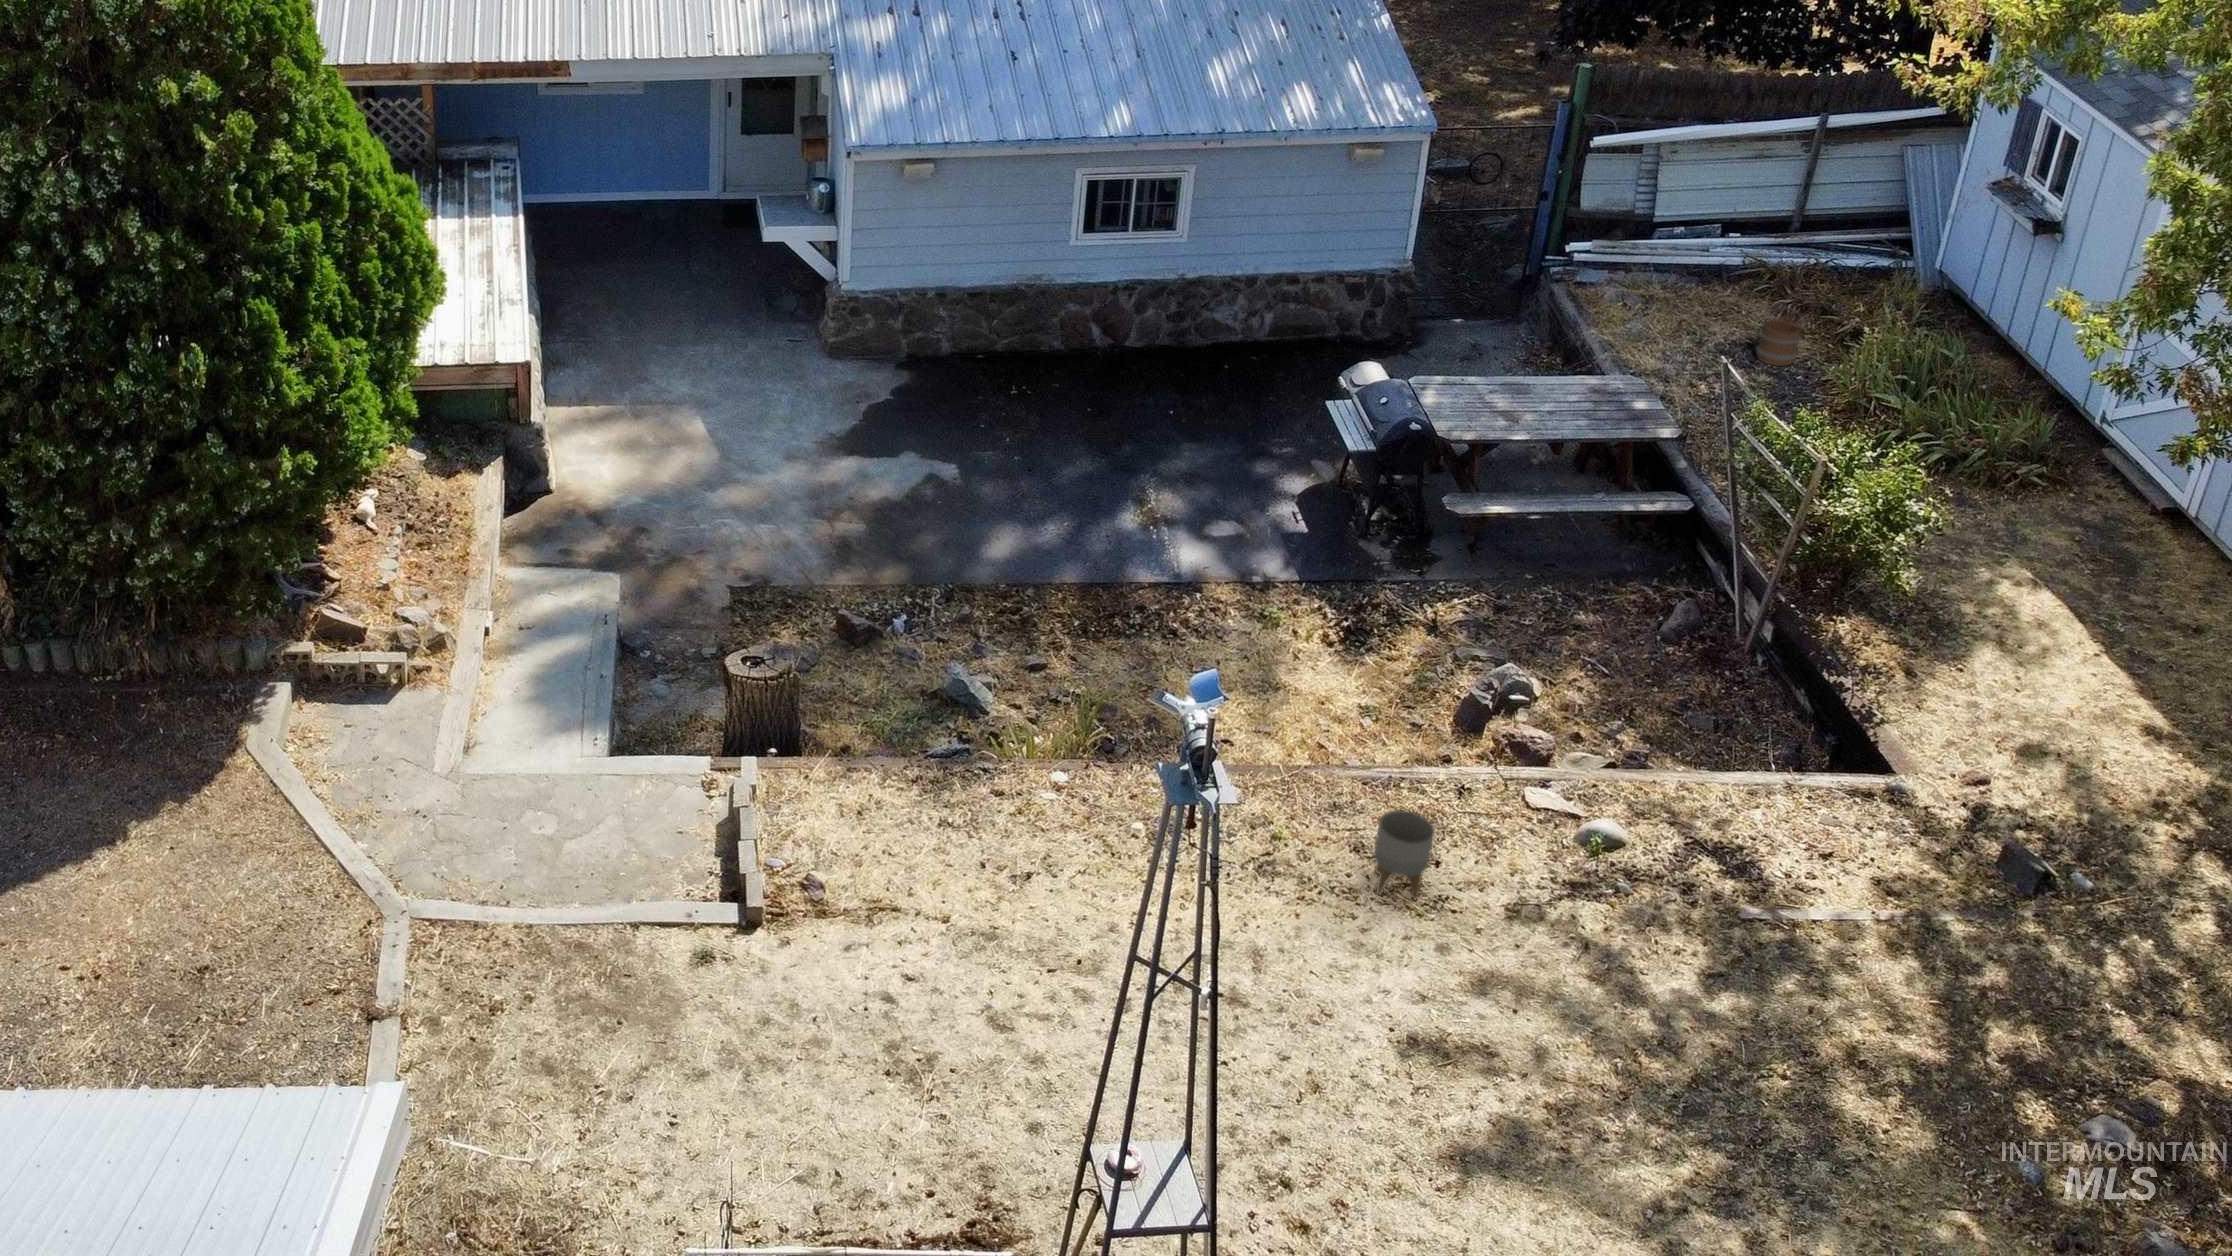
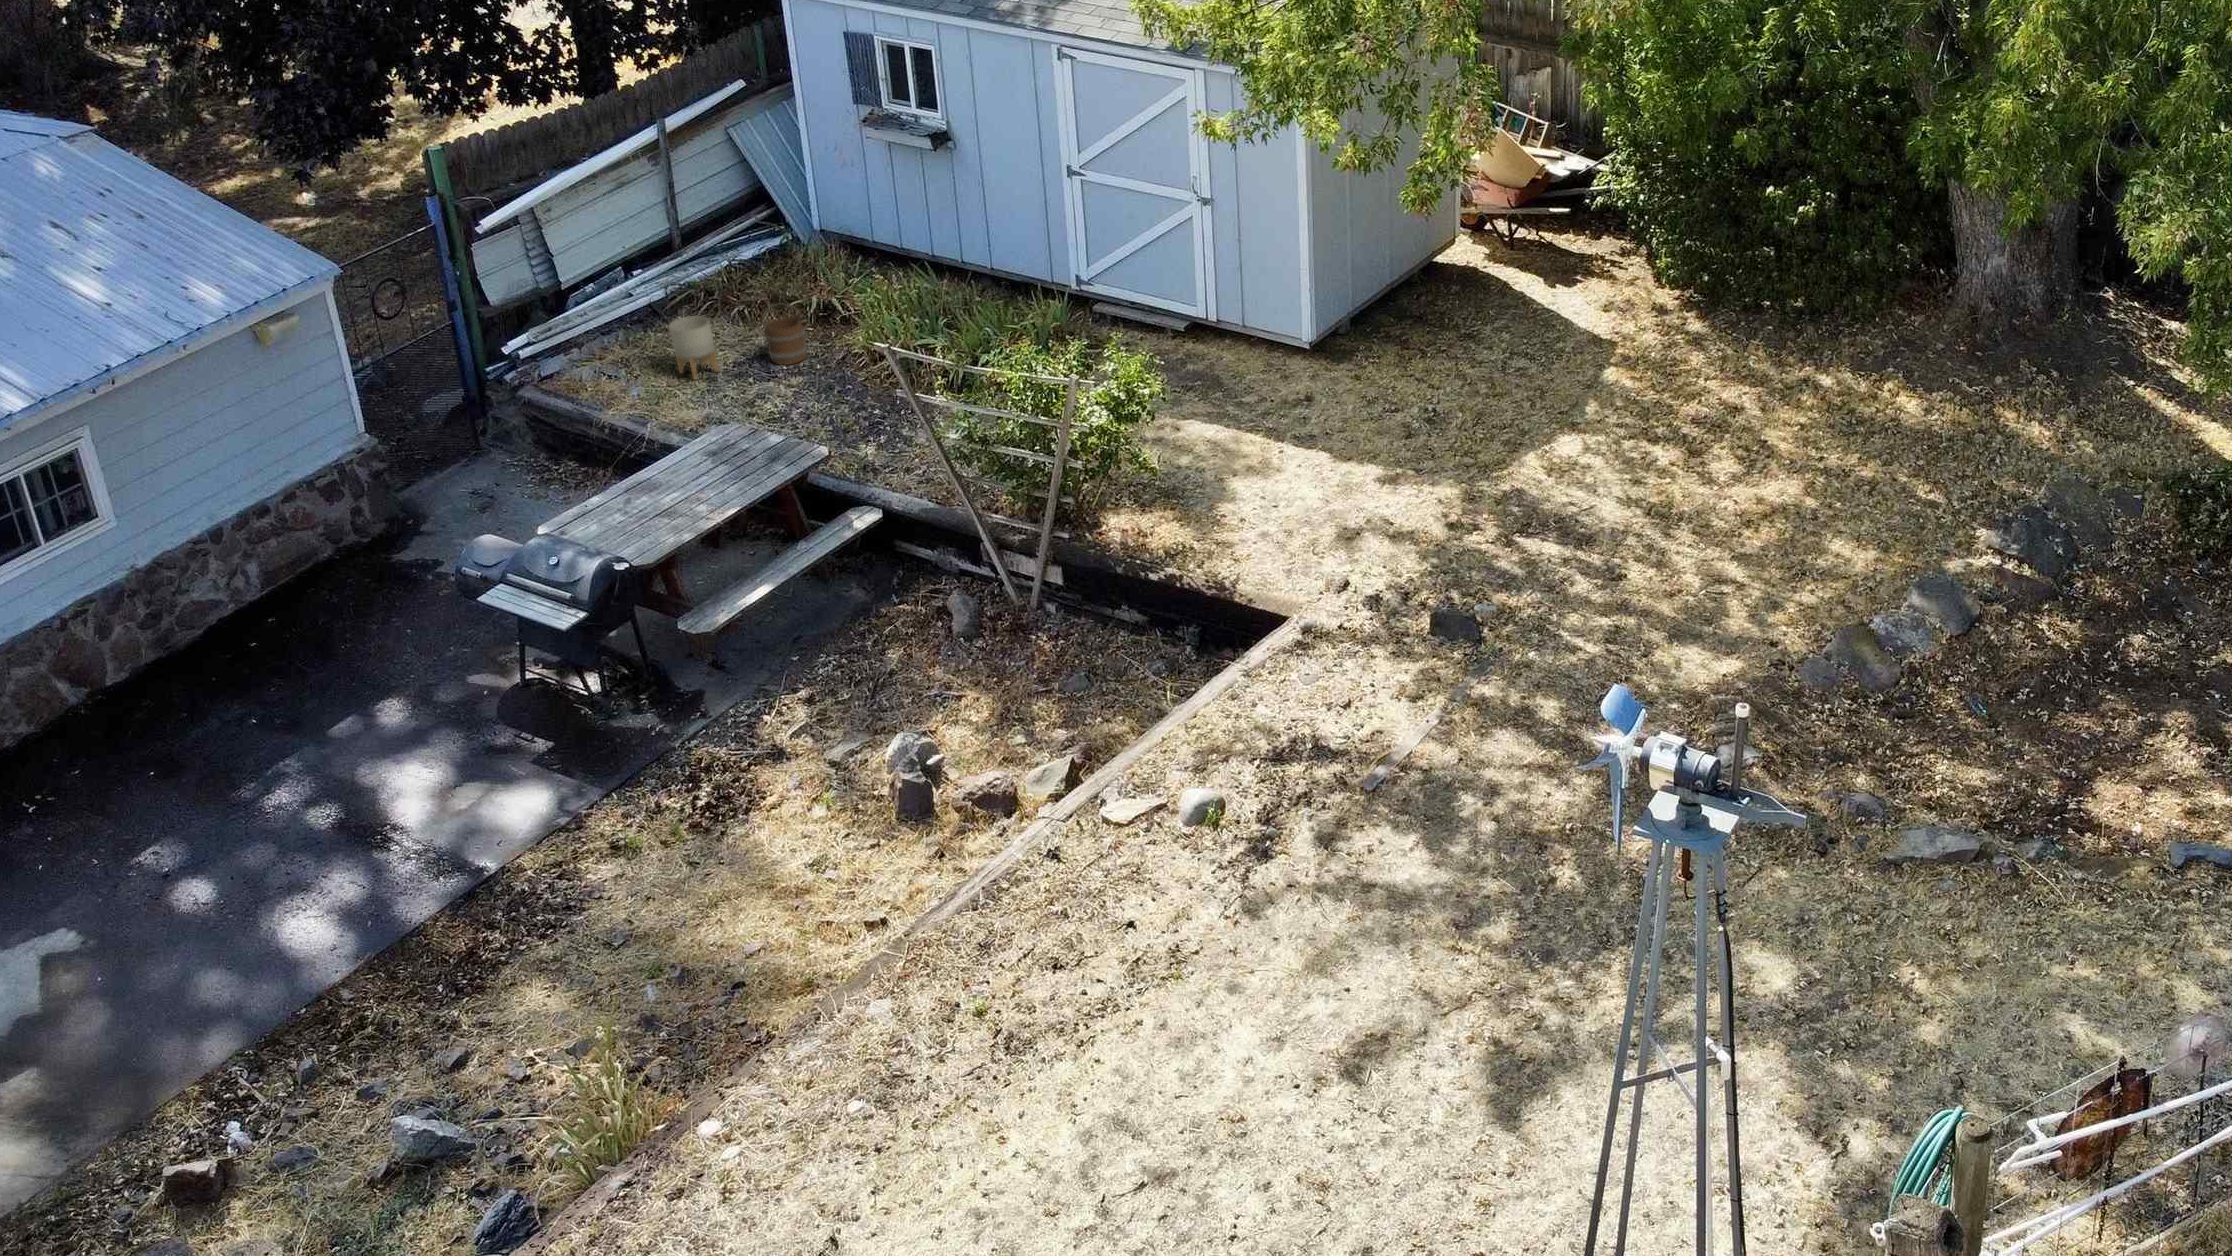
planter: present [1374,810,1435,900] -> present [669,316,719,379]

